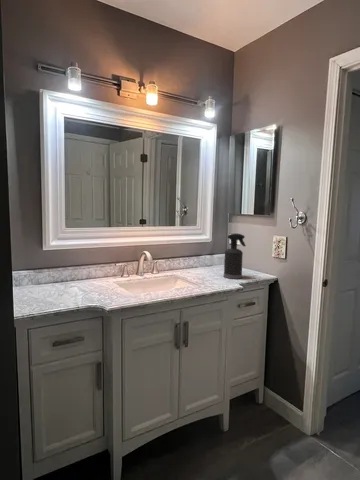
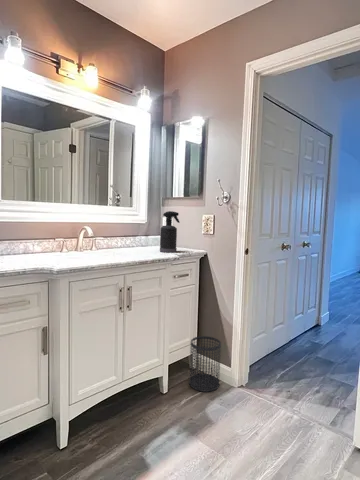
wastebasket: none [254,371,291,437] -> present [189,336,221,392]

